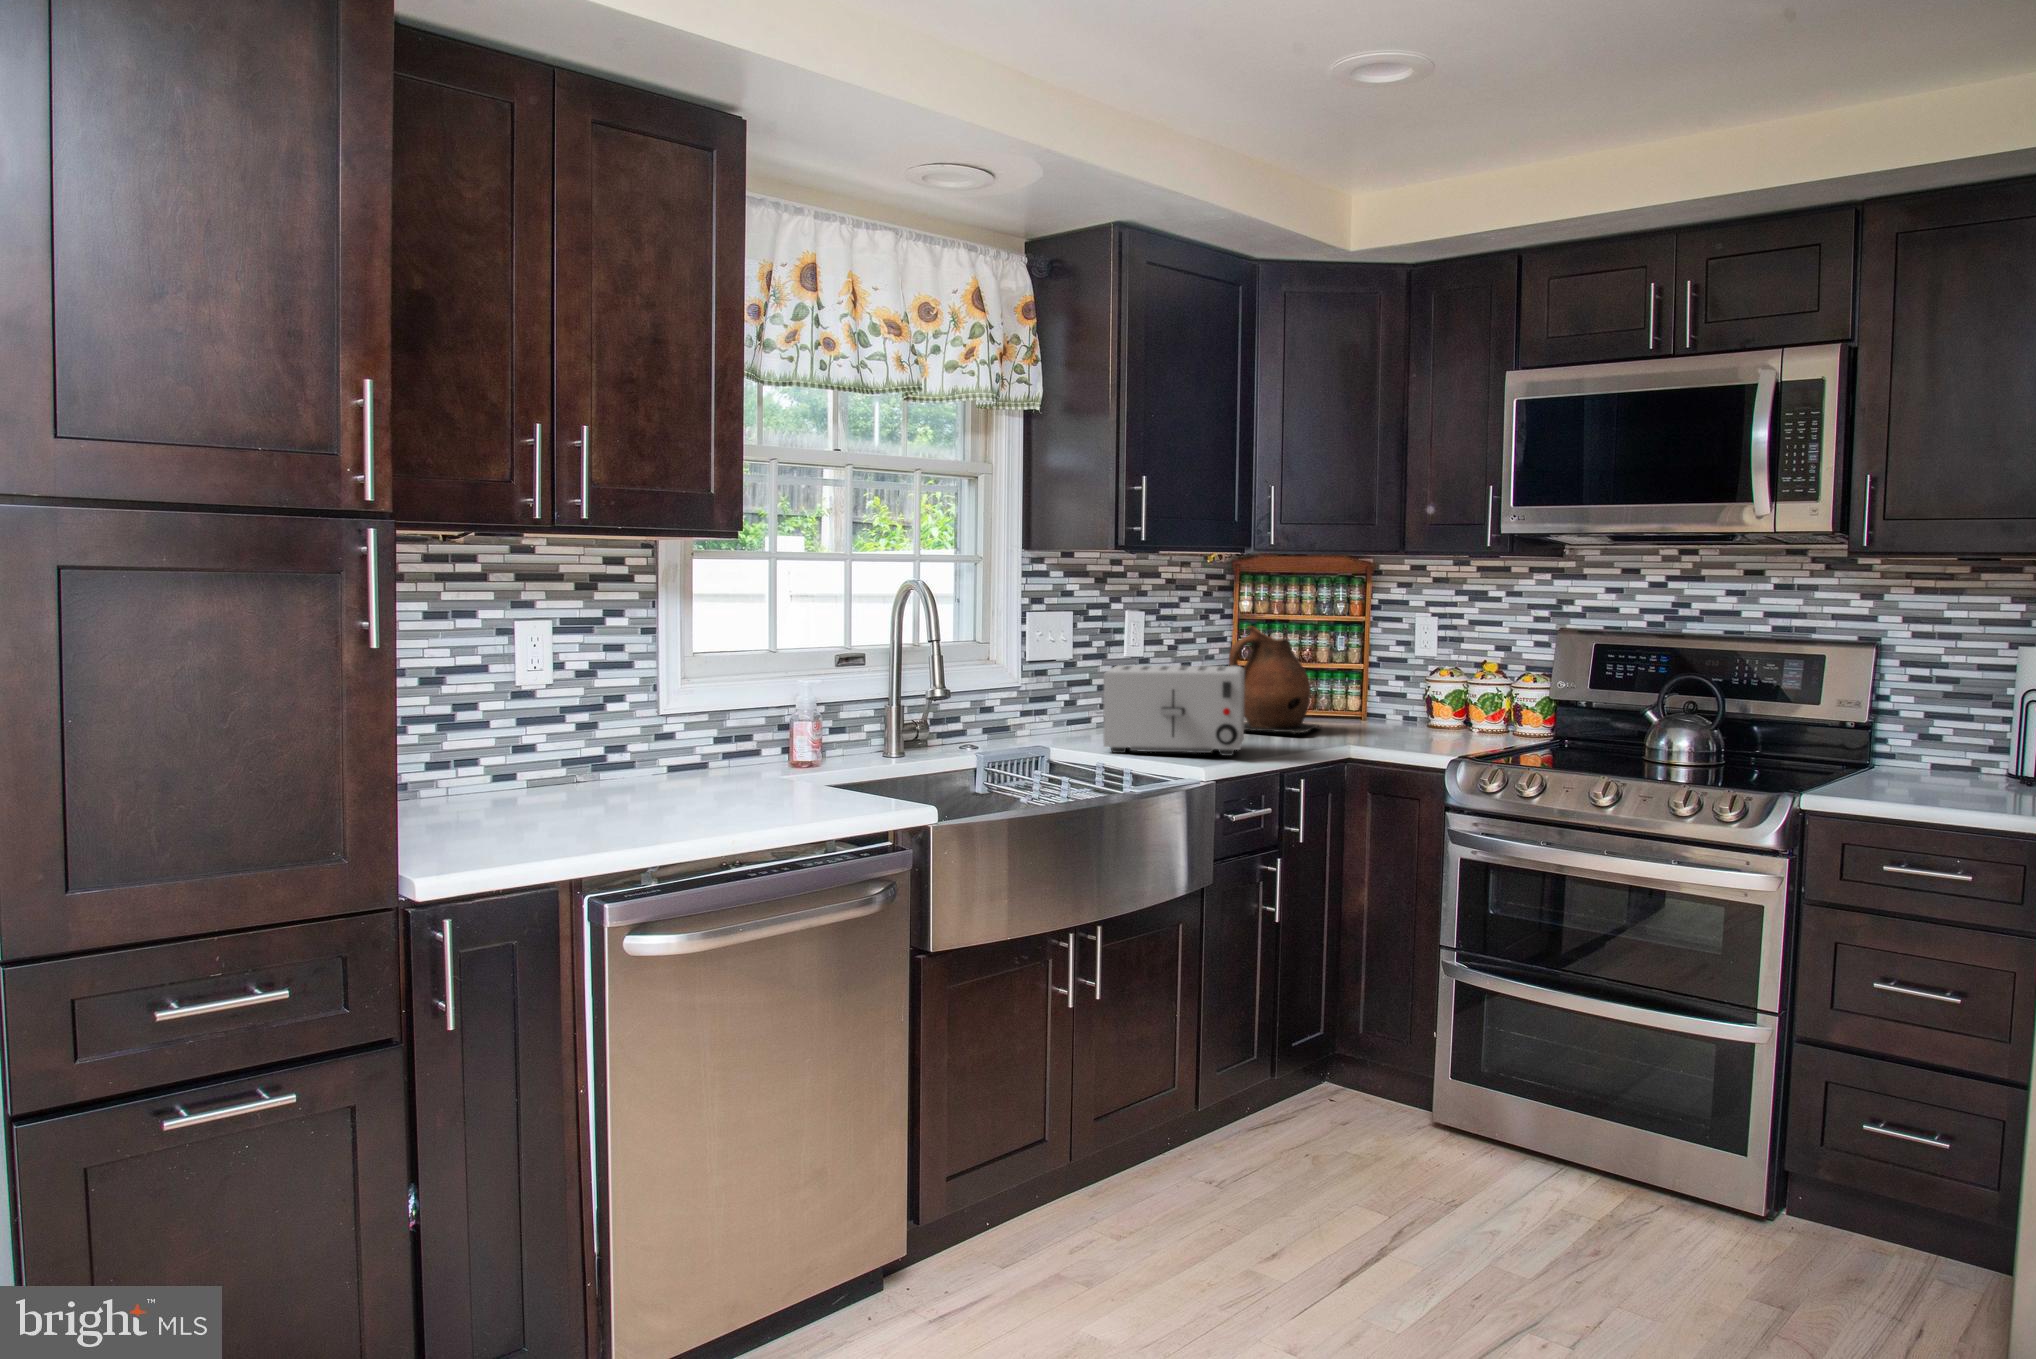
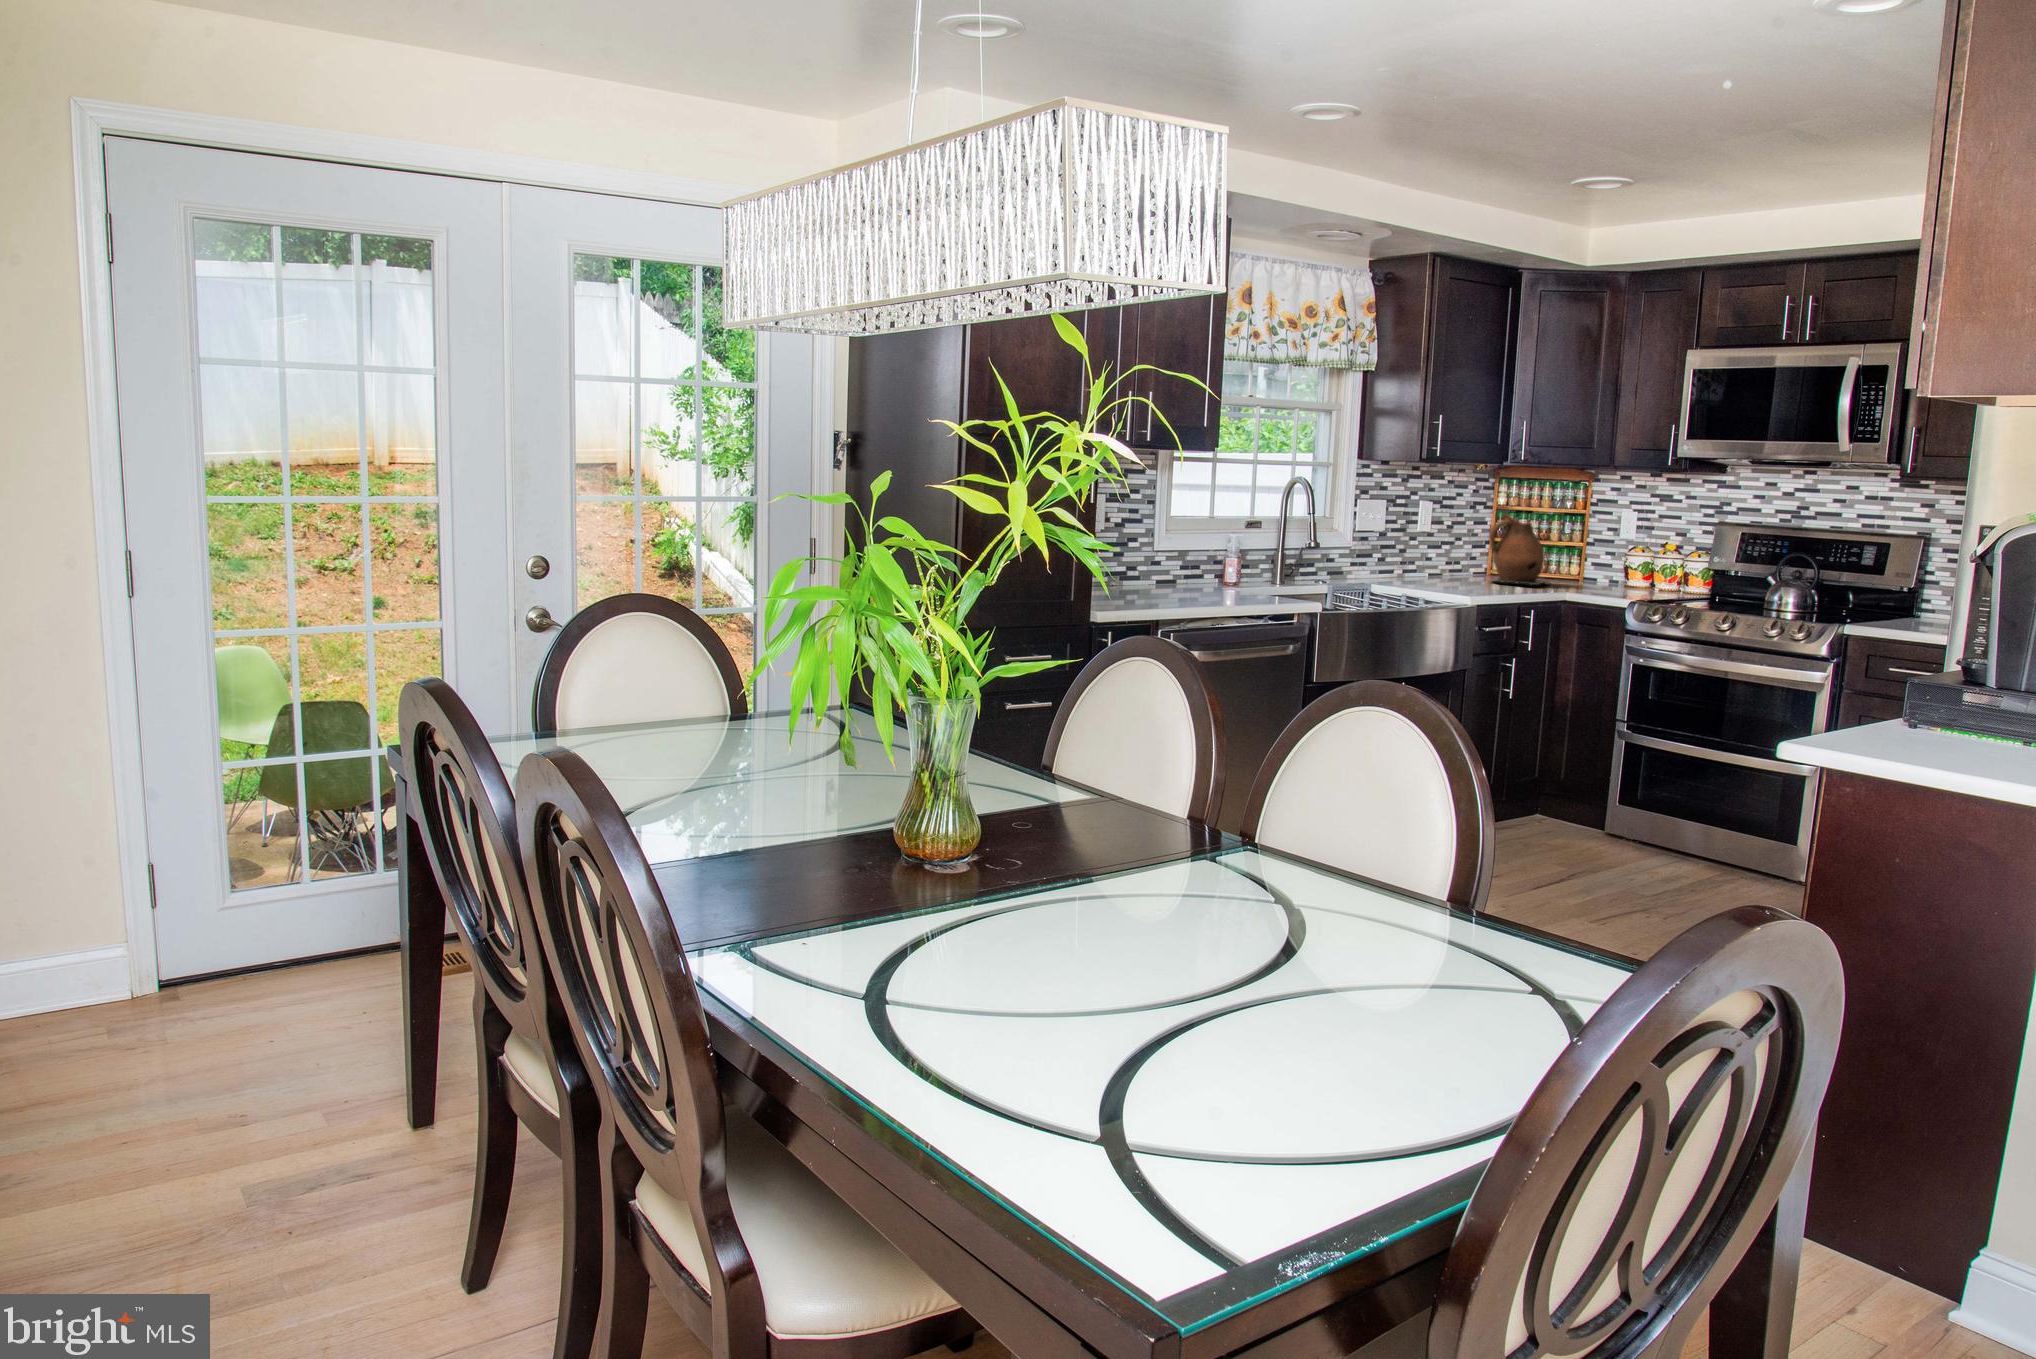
toaster: present [1104,665,1244,756] -> none [1406,535,1500,593]

